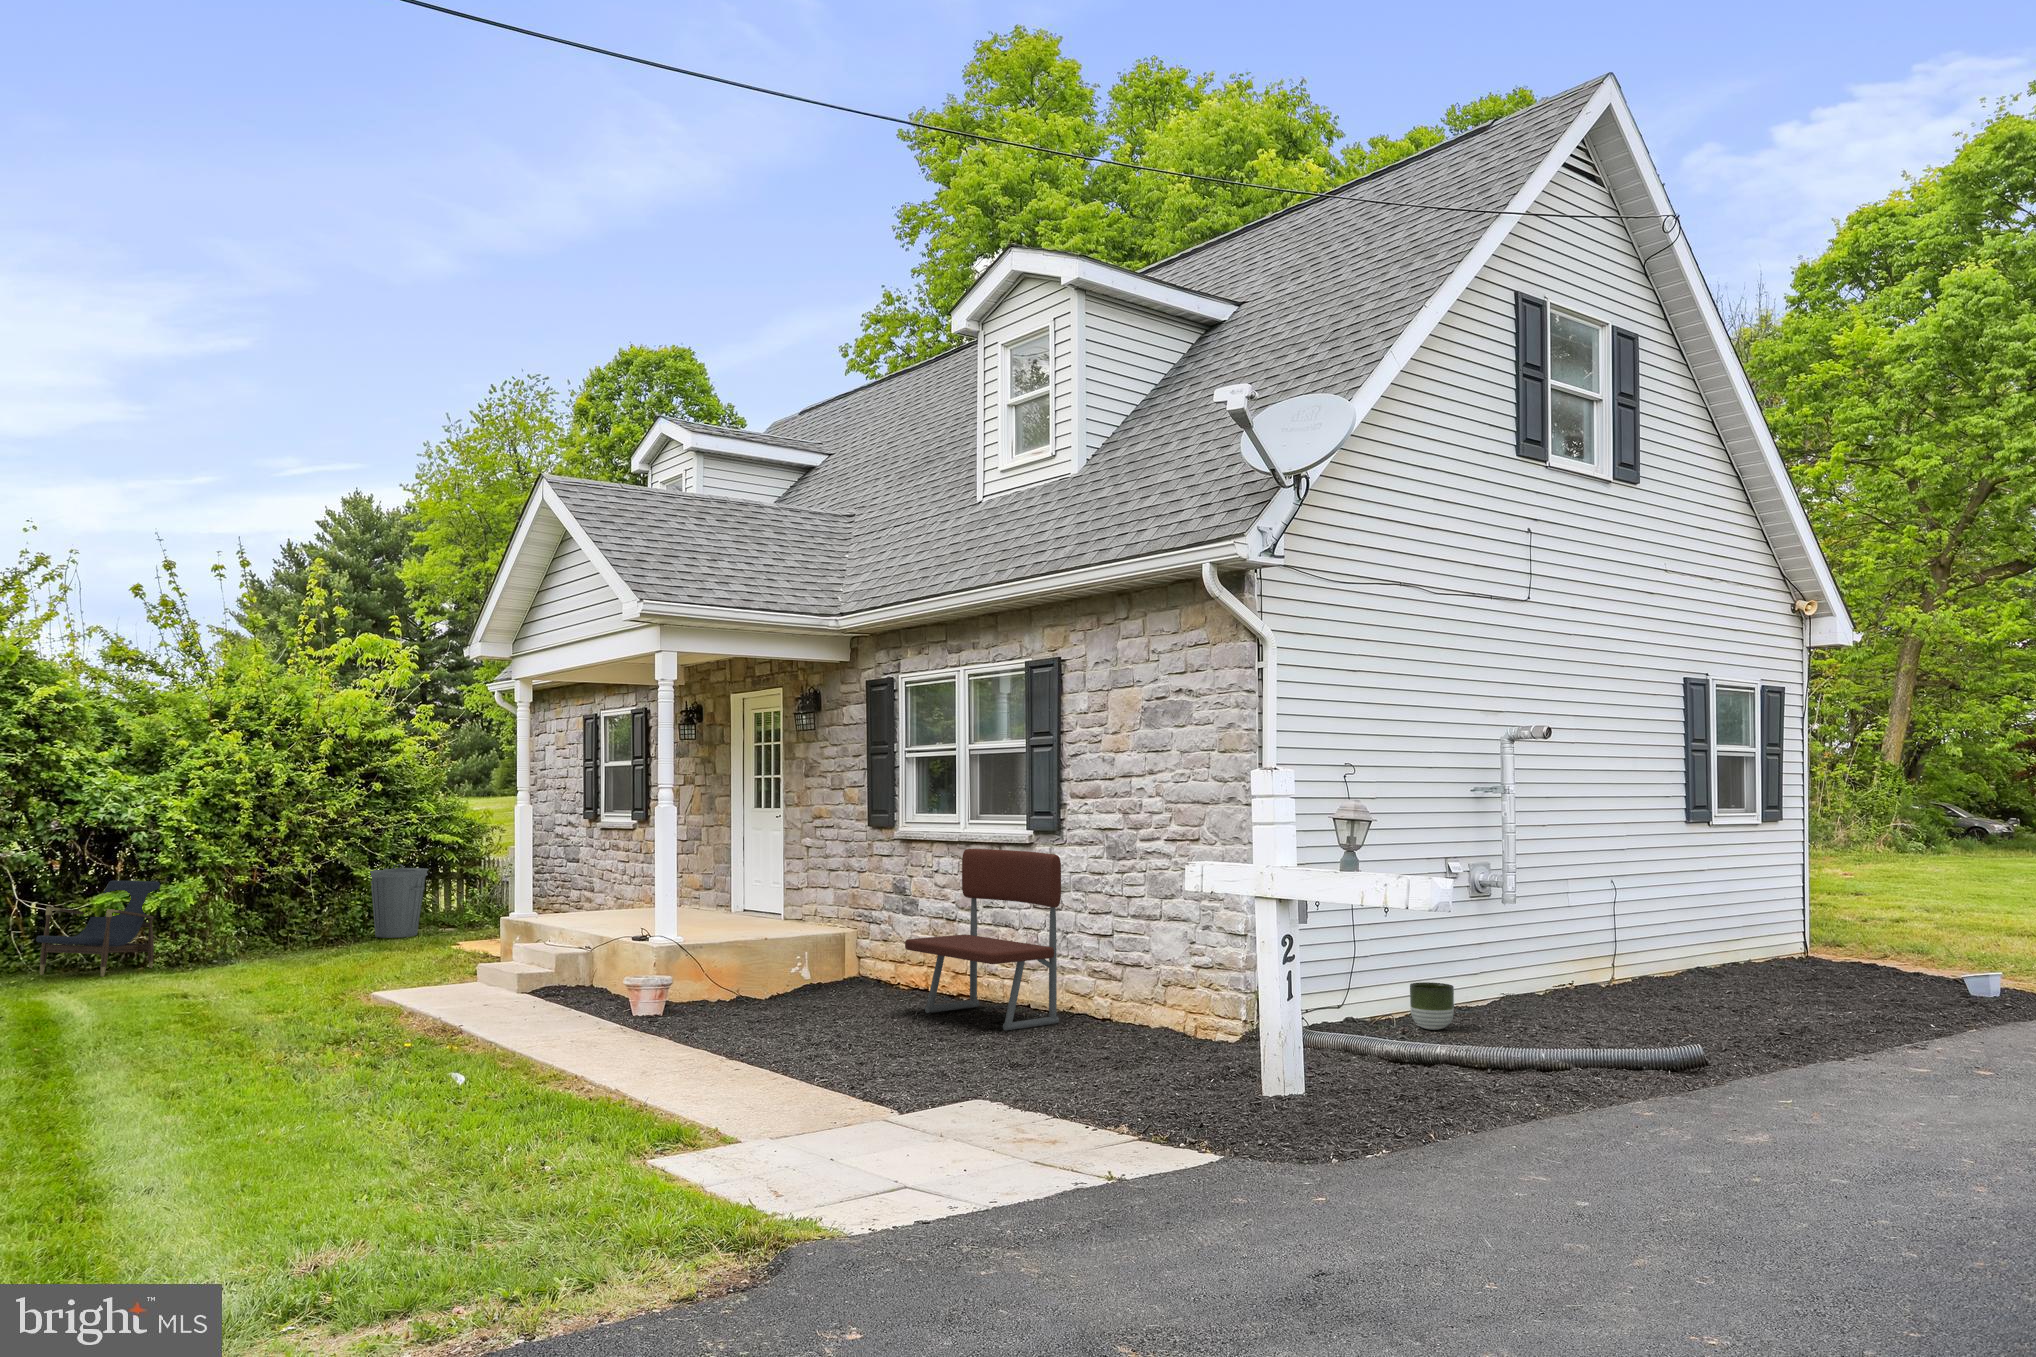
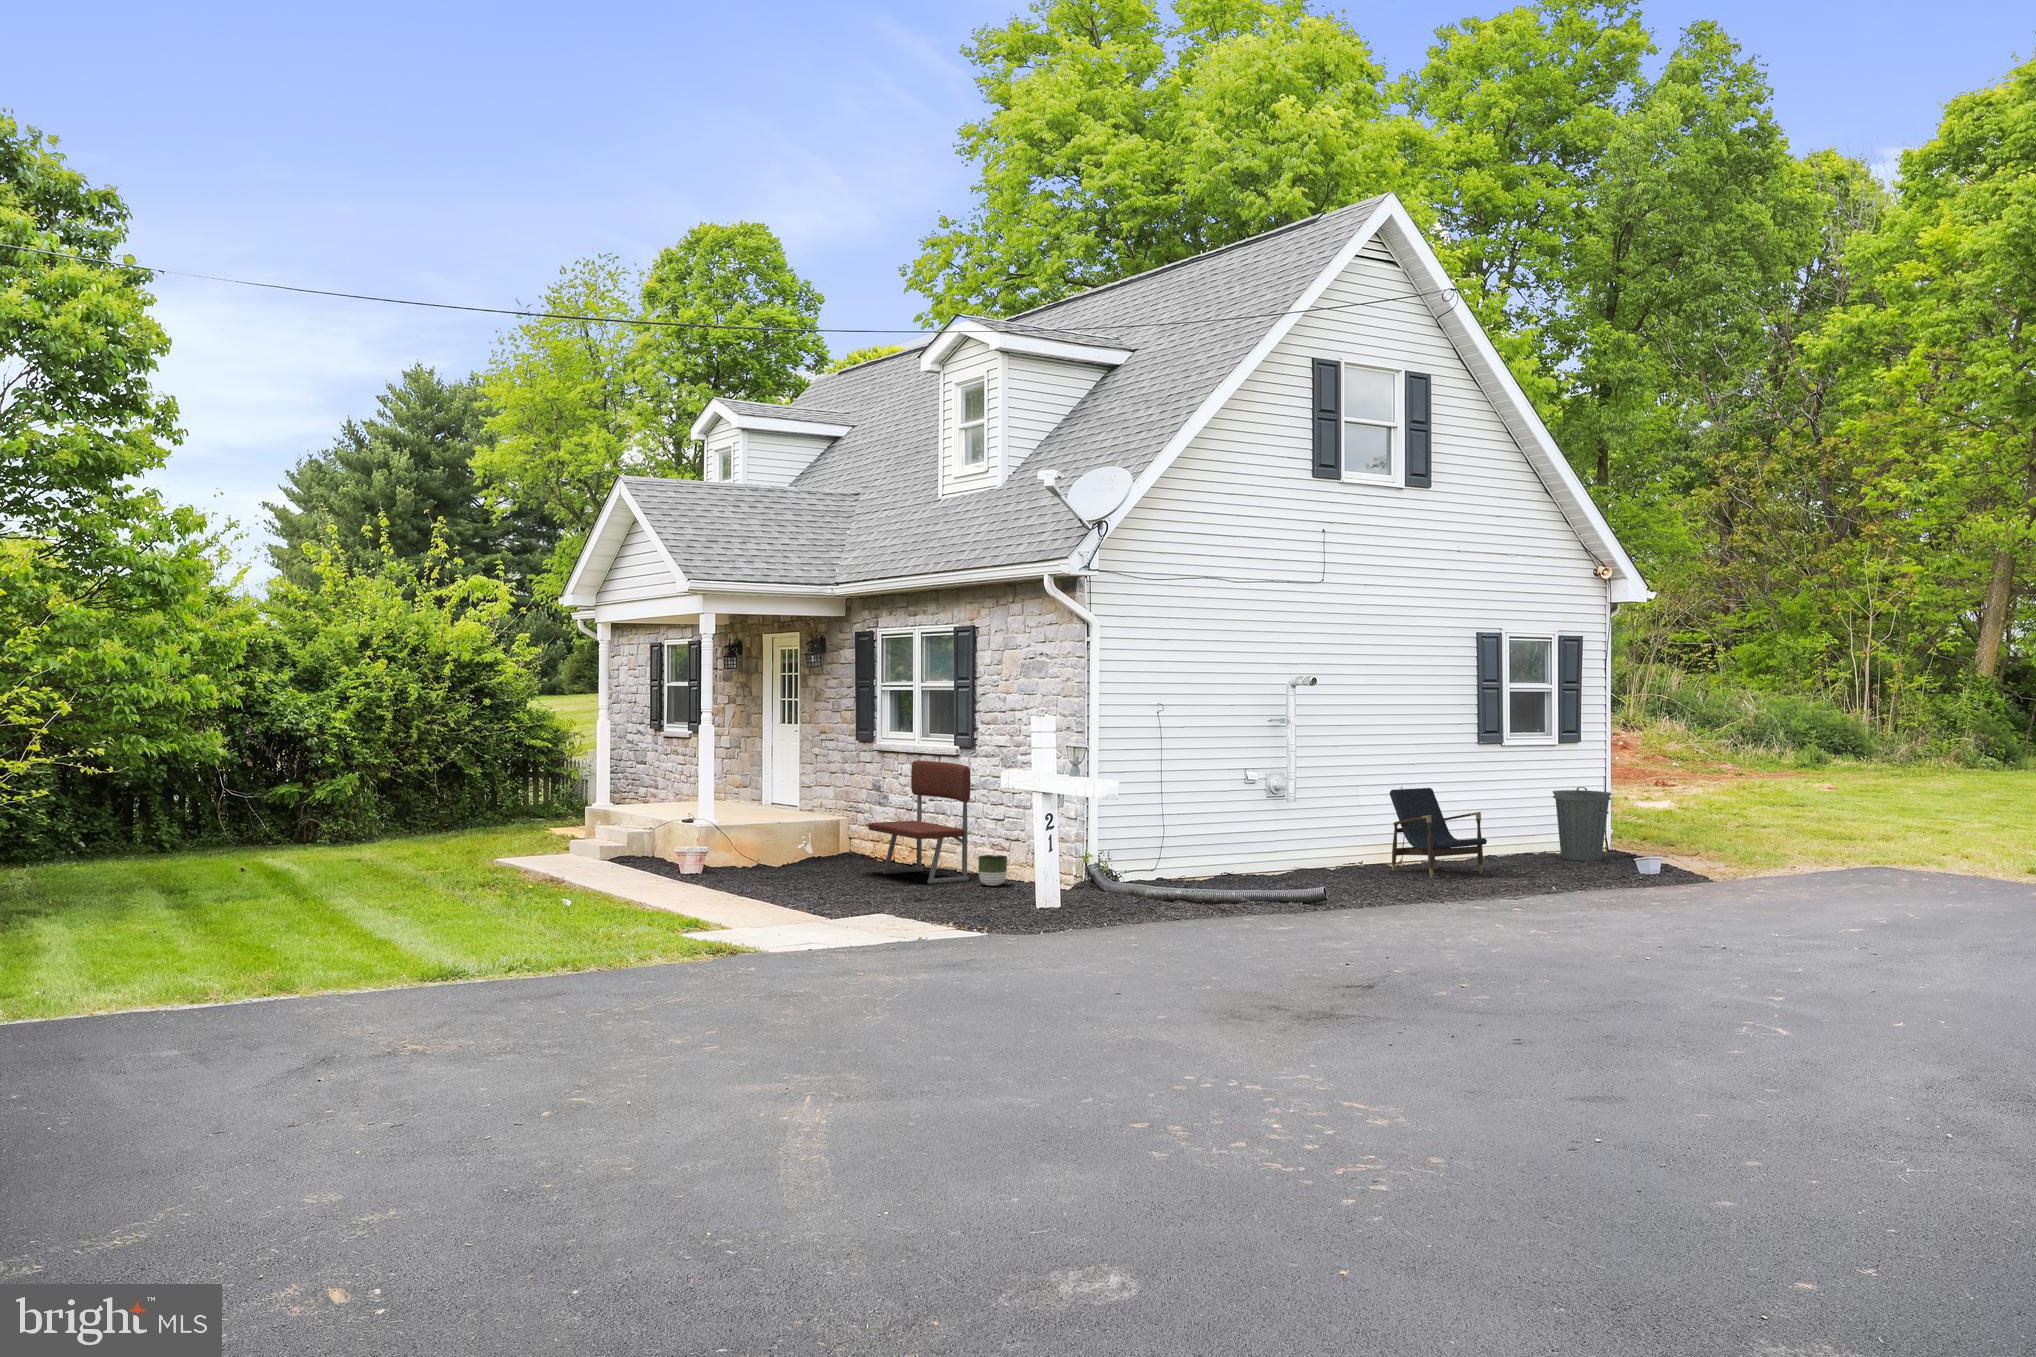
trash can: present [370,864,429,938] -> present [1553,787,1612,861]
lounge chair: present [36,880,160,977] -> present [1390,788,1487,878]
planter: present [1410,982,1454,1030] -> present [978,855,1007,886]

